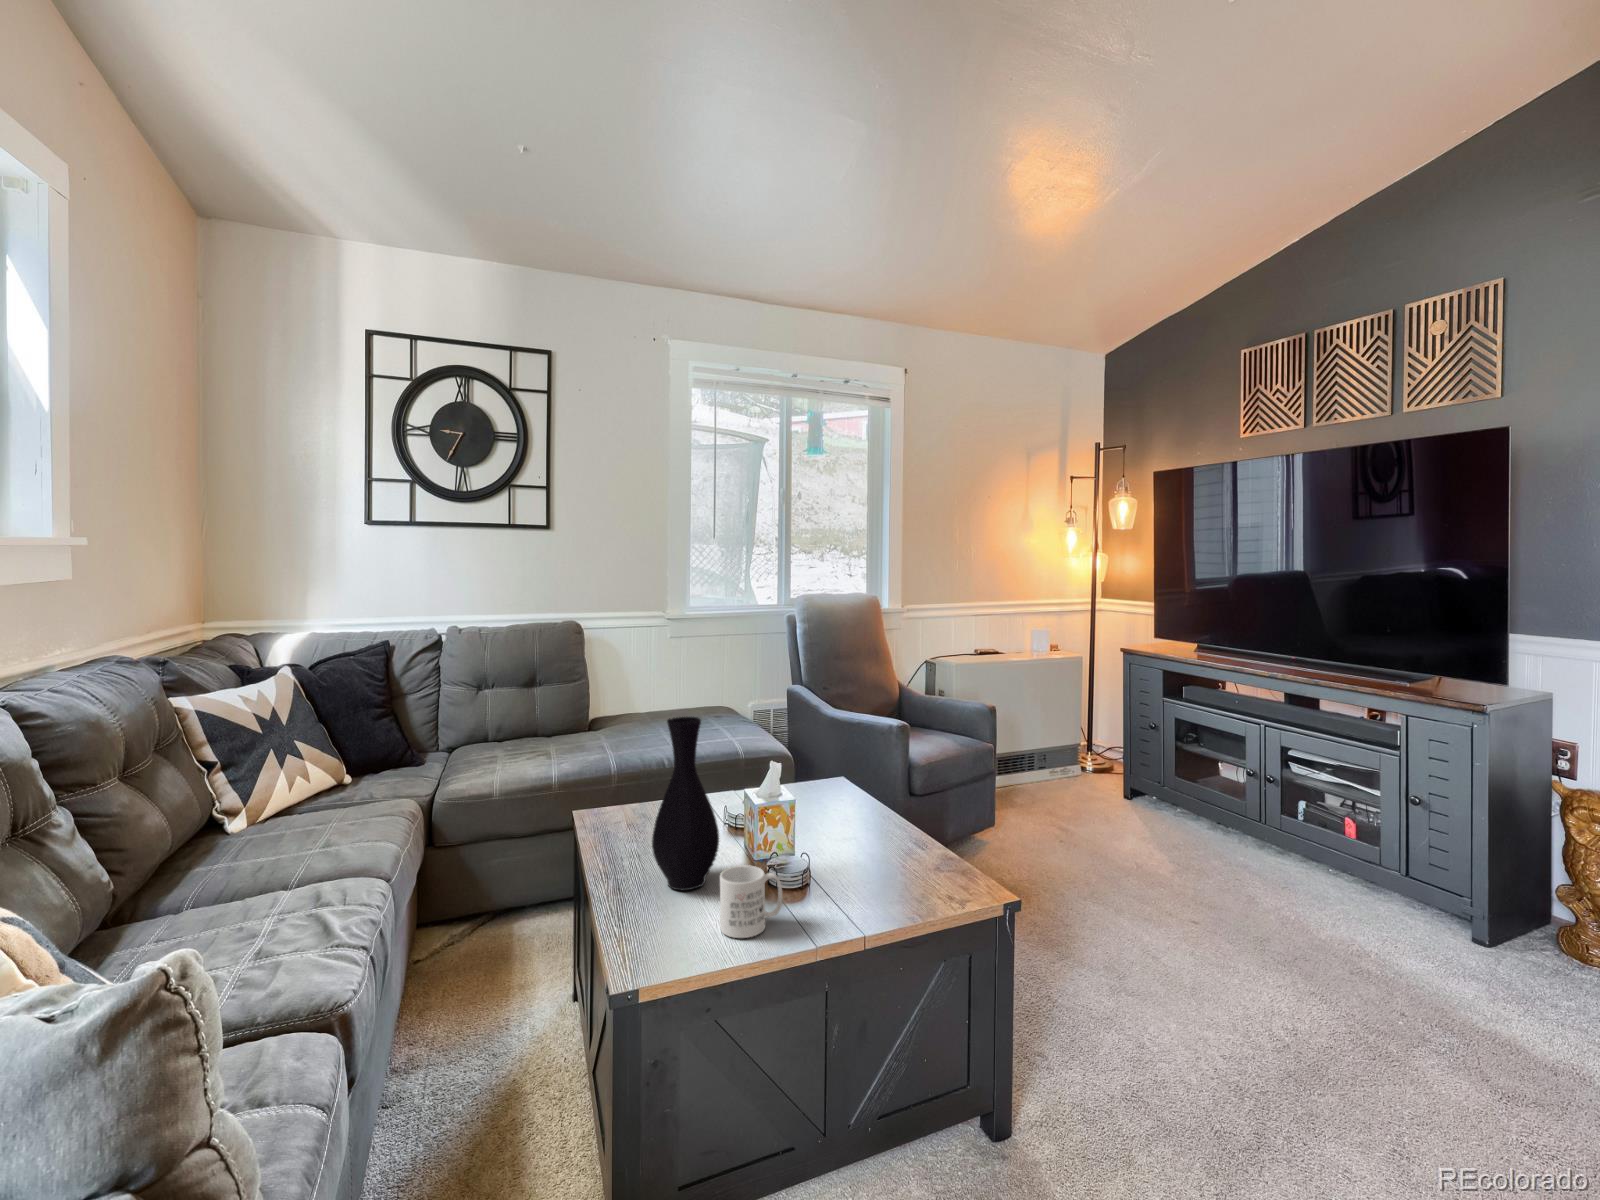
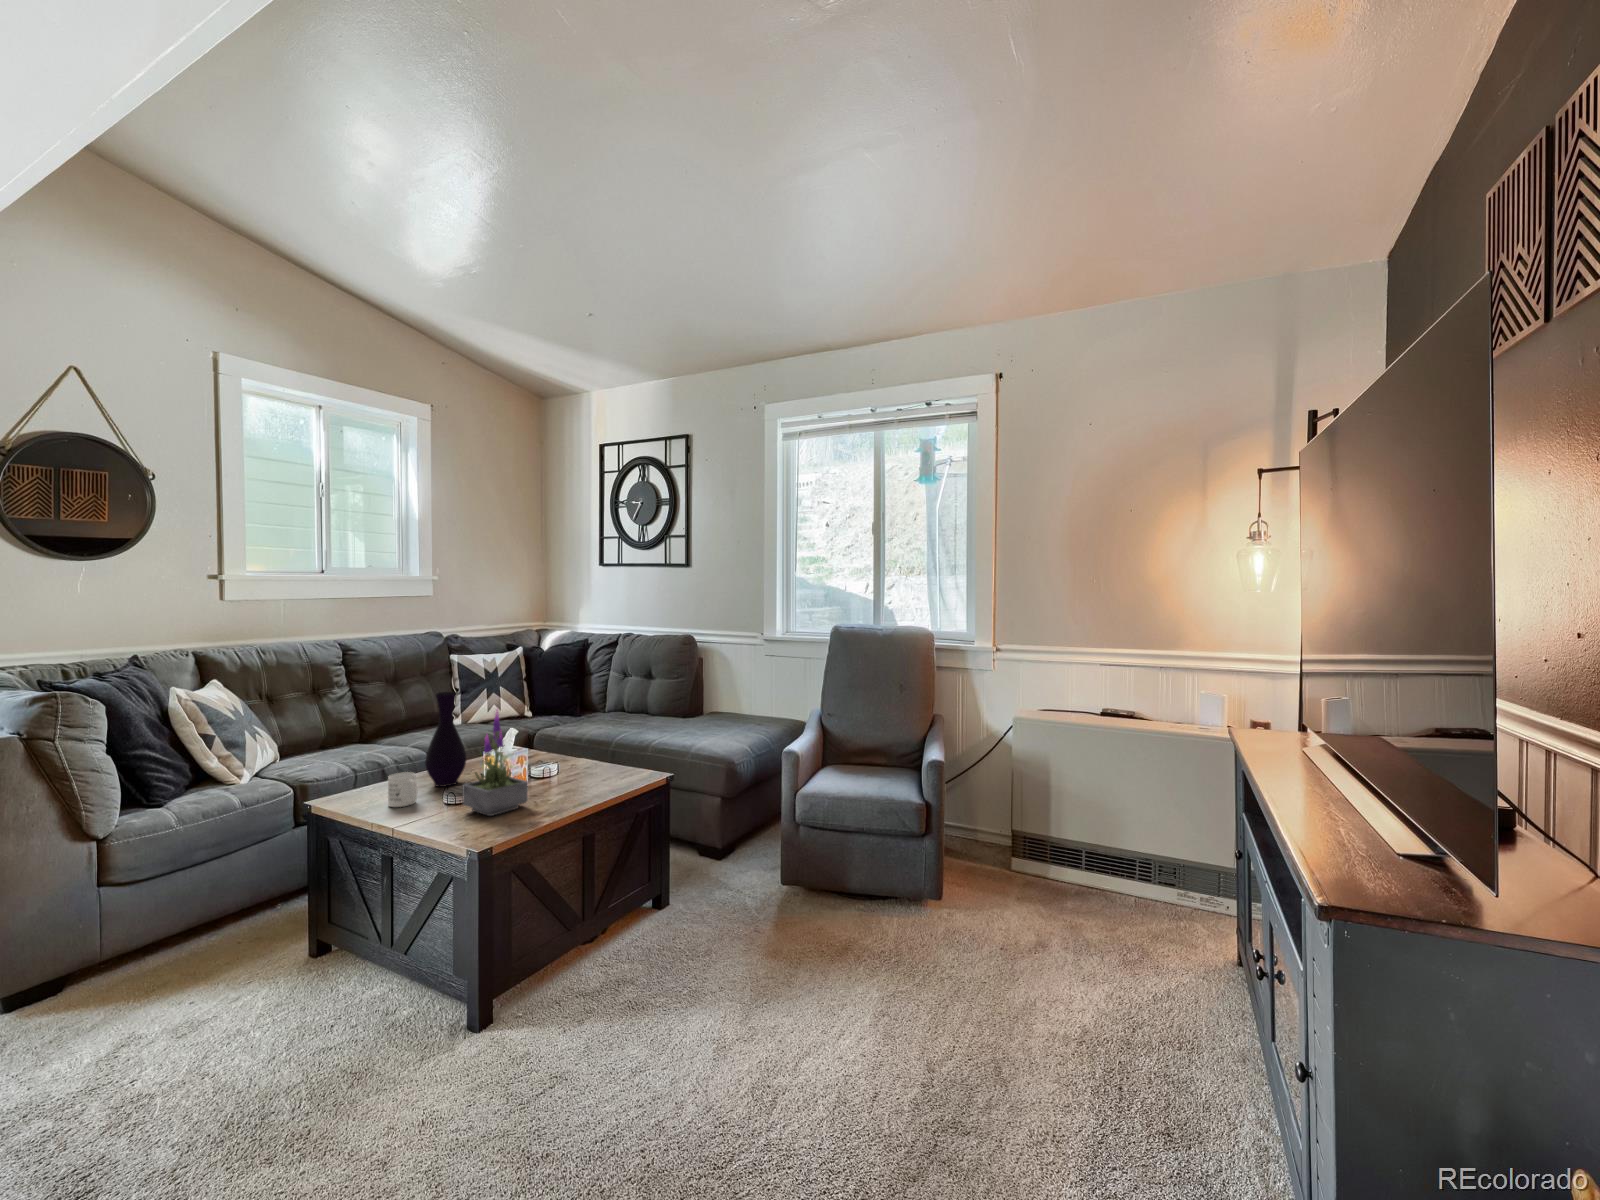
potted plant: none [841,714,931,887] -> present [462,710,528,816]

